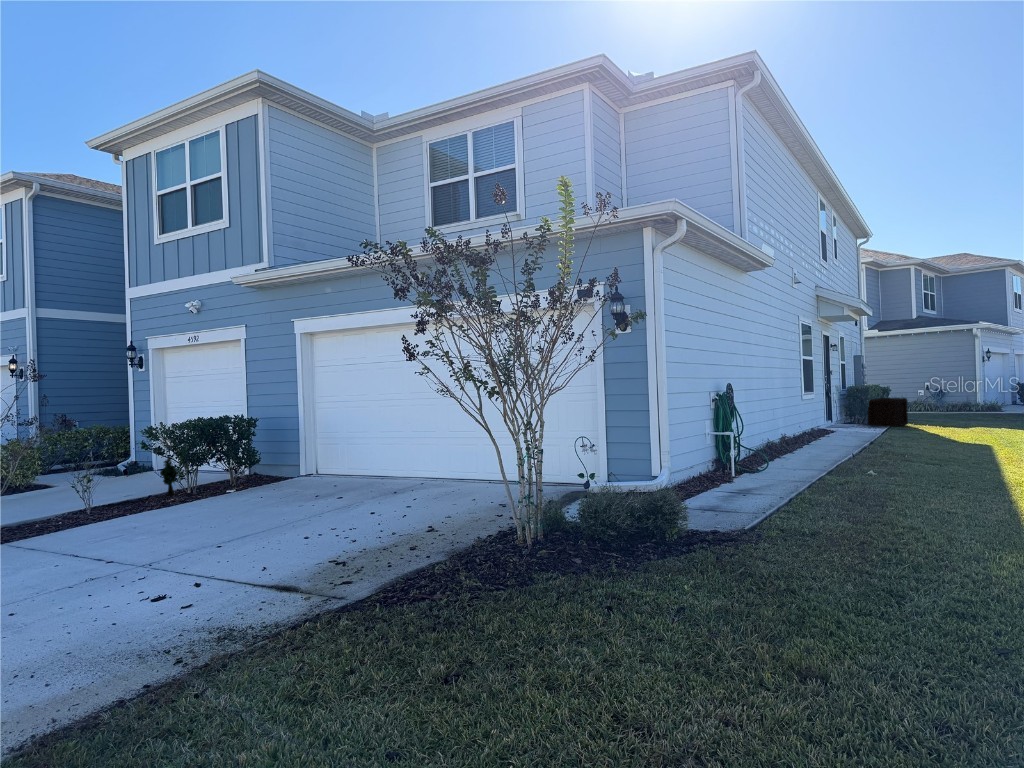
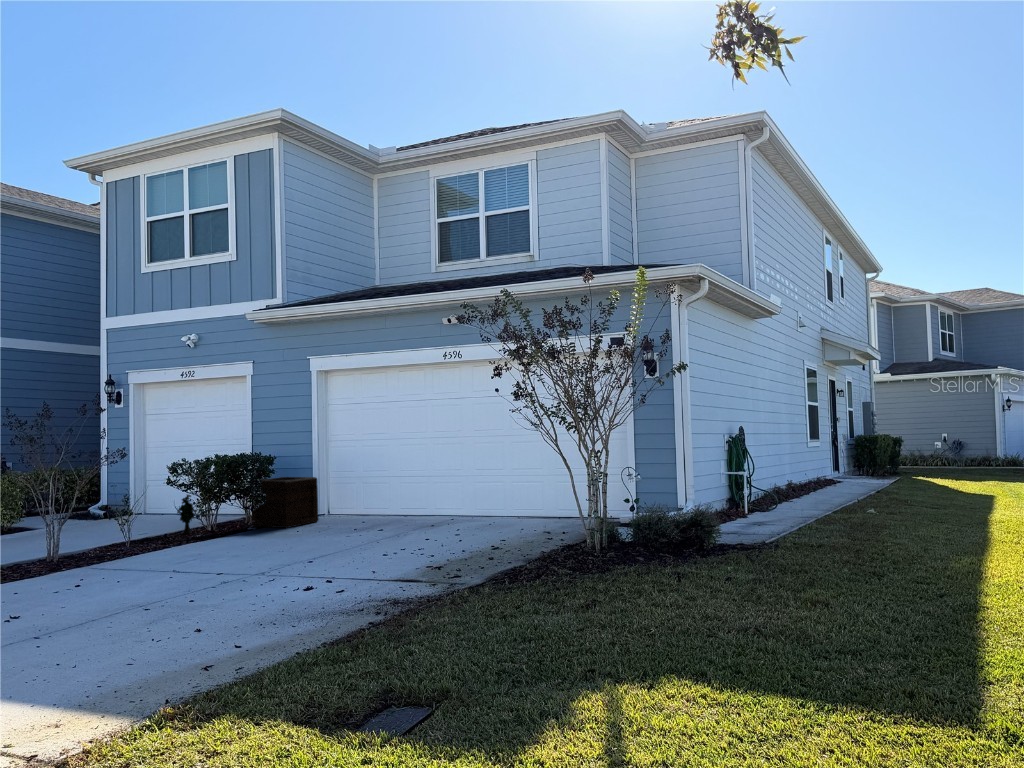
wooden crate: present [867,398,908,427] -> present [252,477,319,528]

